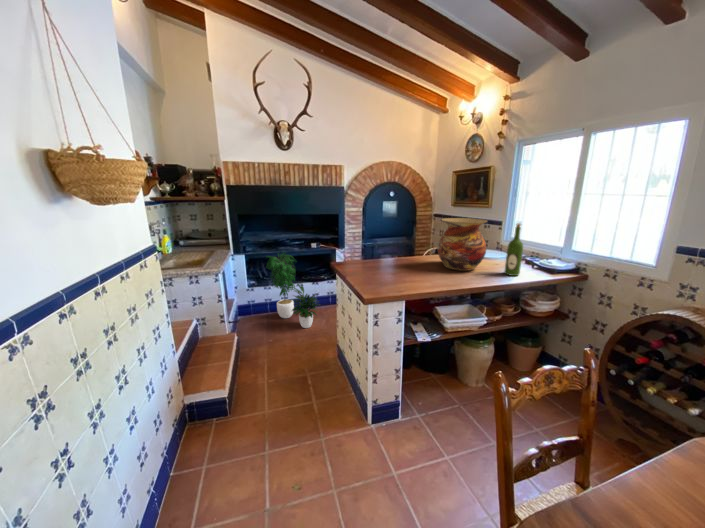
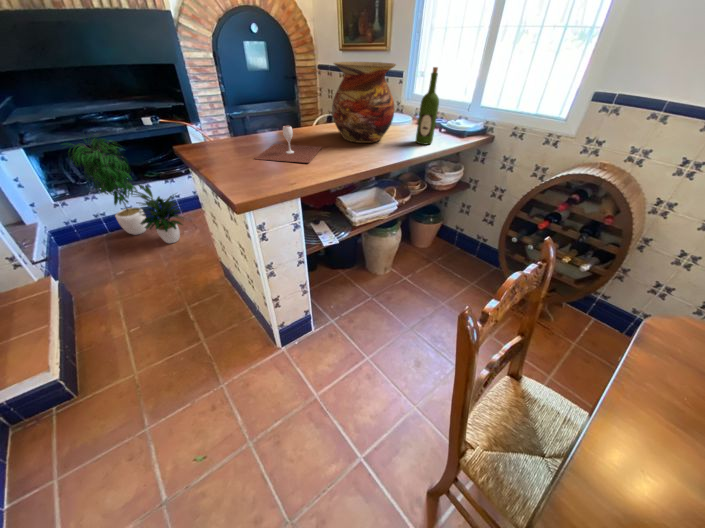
wine glass: none [379,255,427,280] -> present [254,126,322,163]

